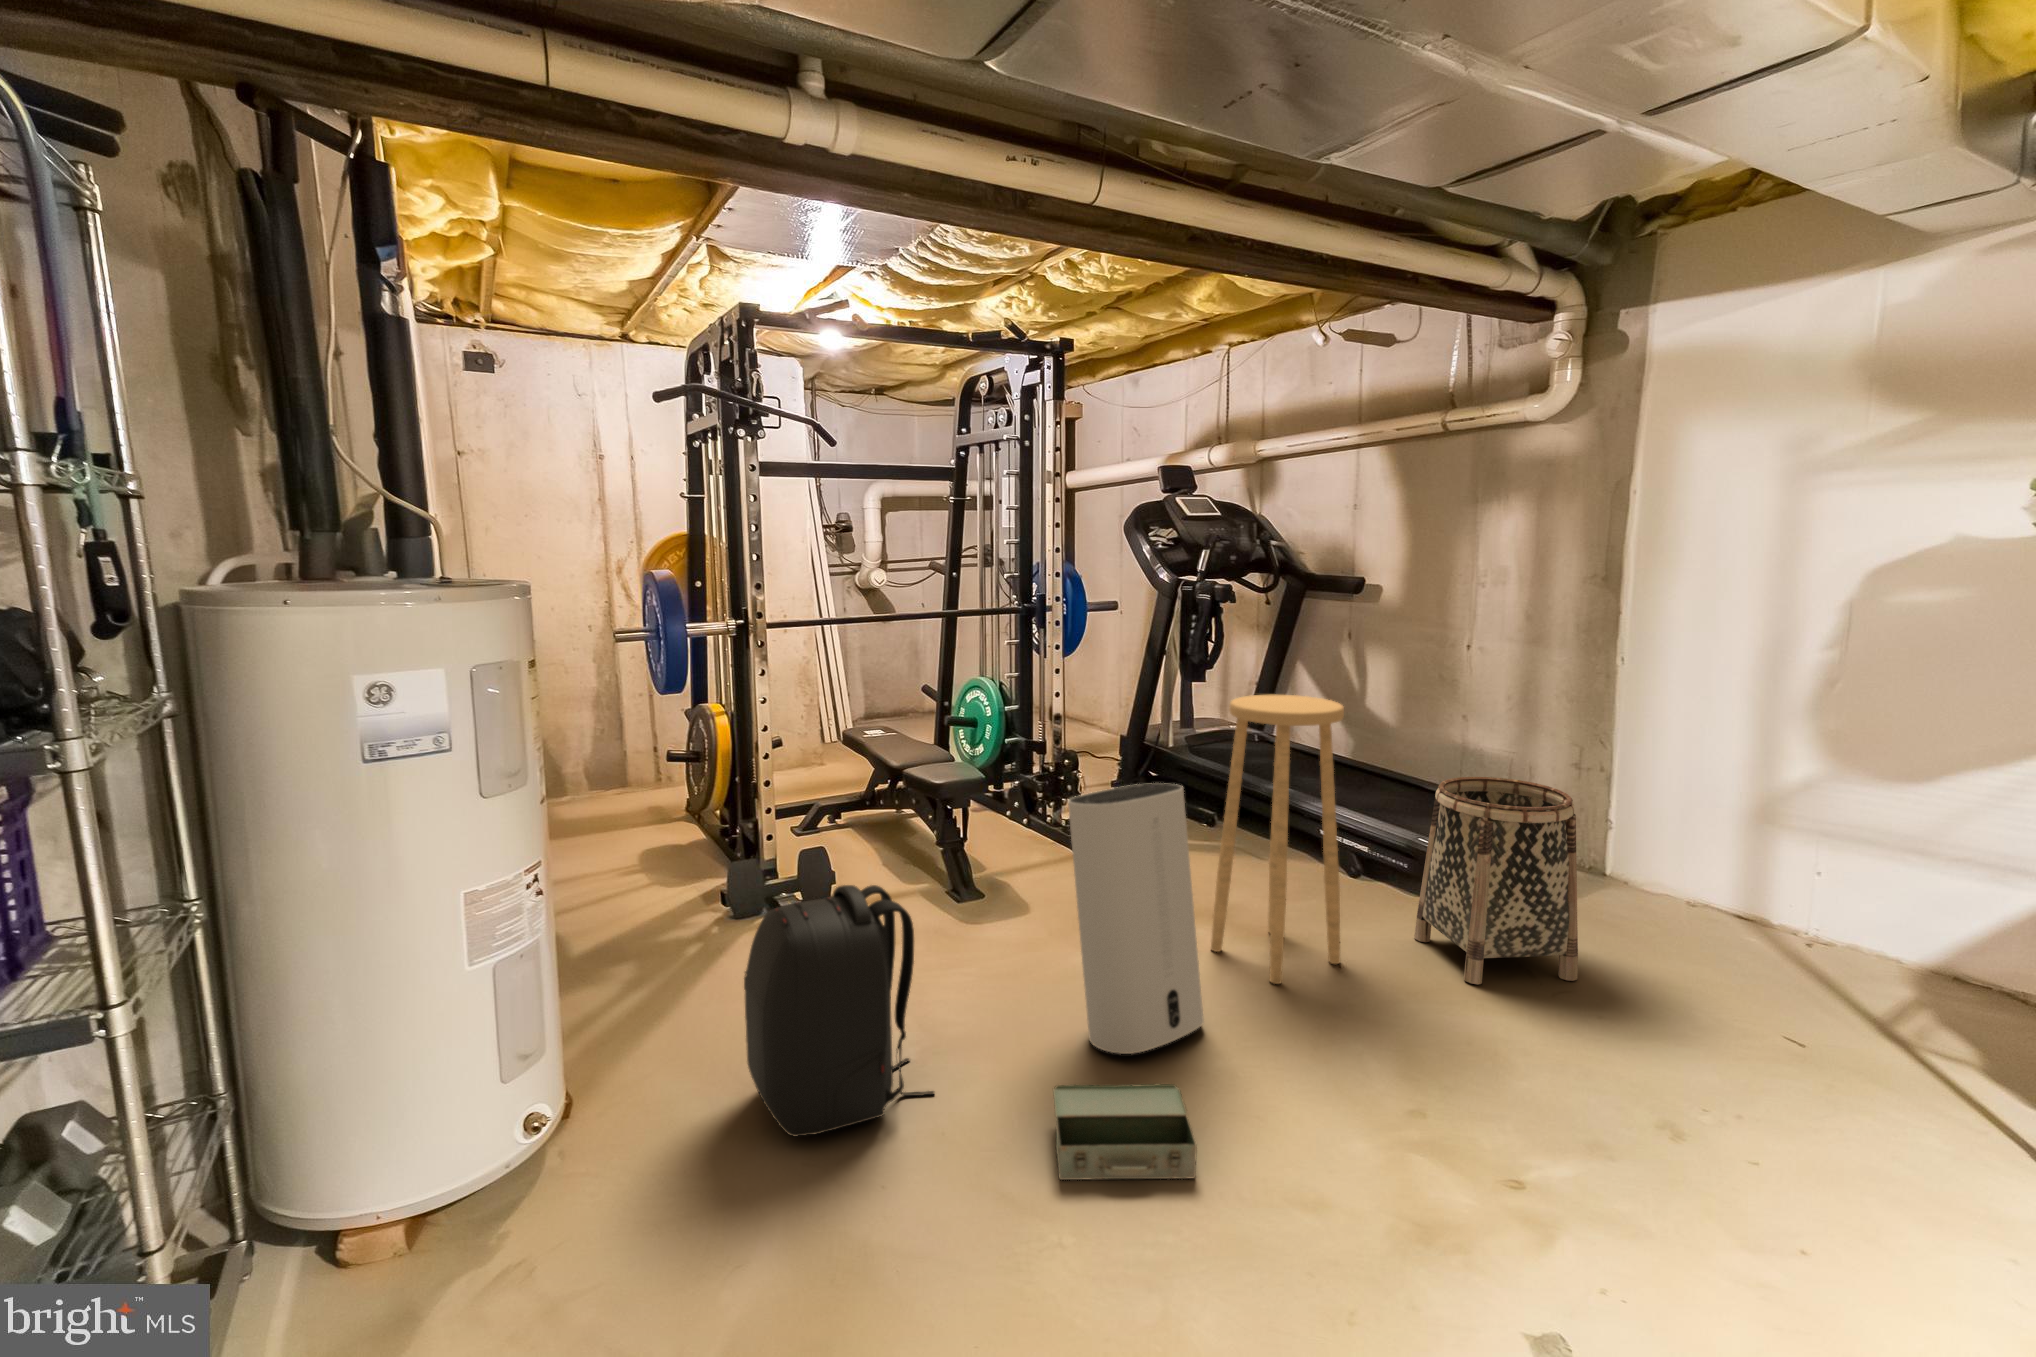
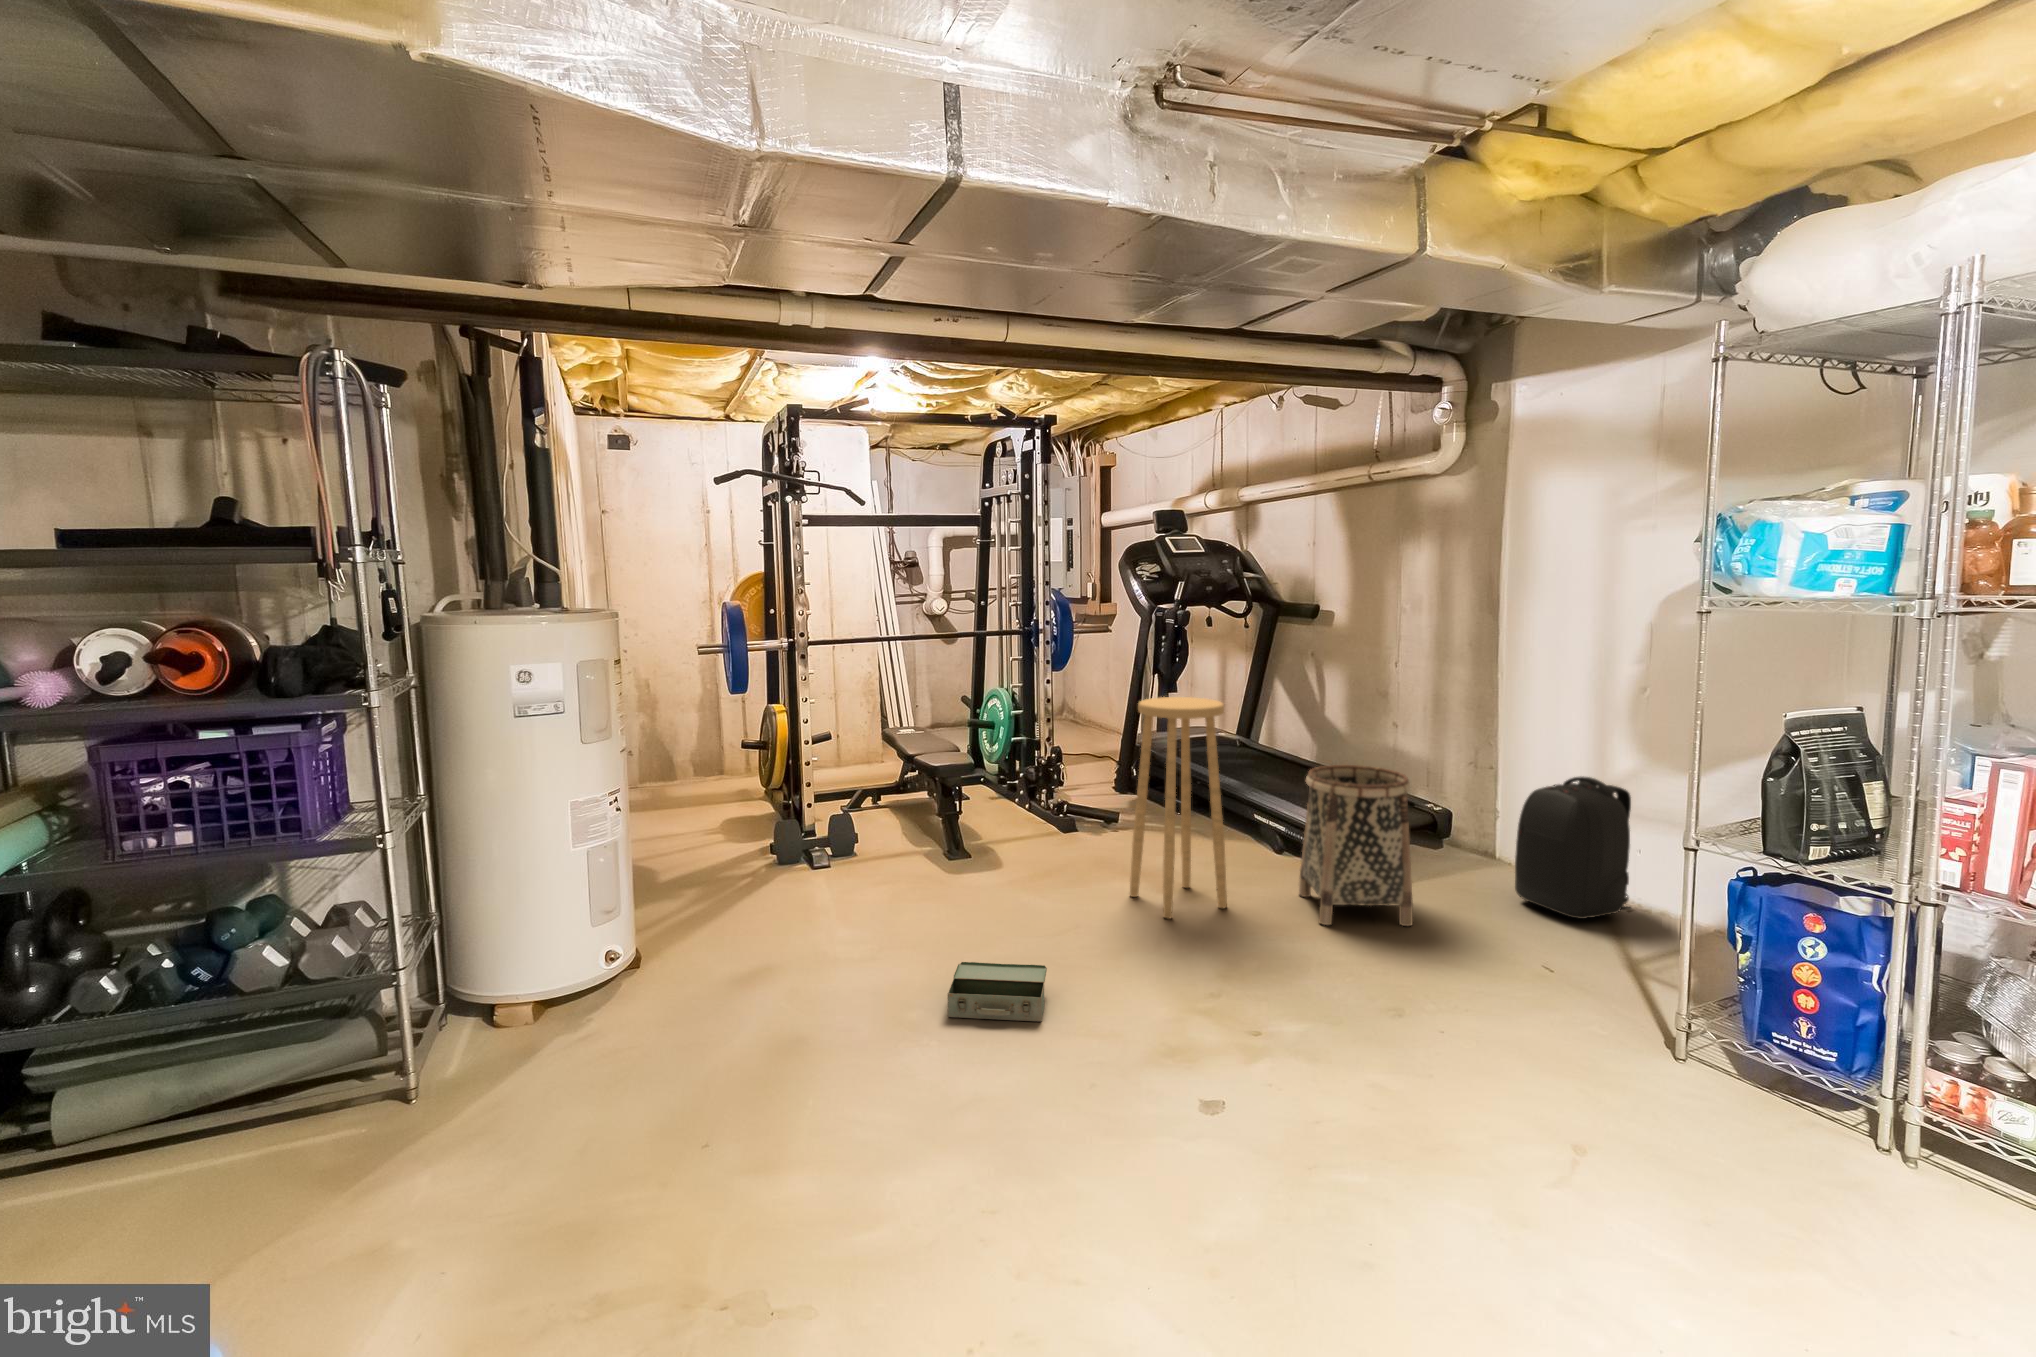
air purifier: present [1068,783,1204,1054] -> none [992,759,1095,952]
backpack: present [744,885,934,1136] -> present [1515,776,1631,919]

